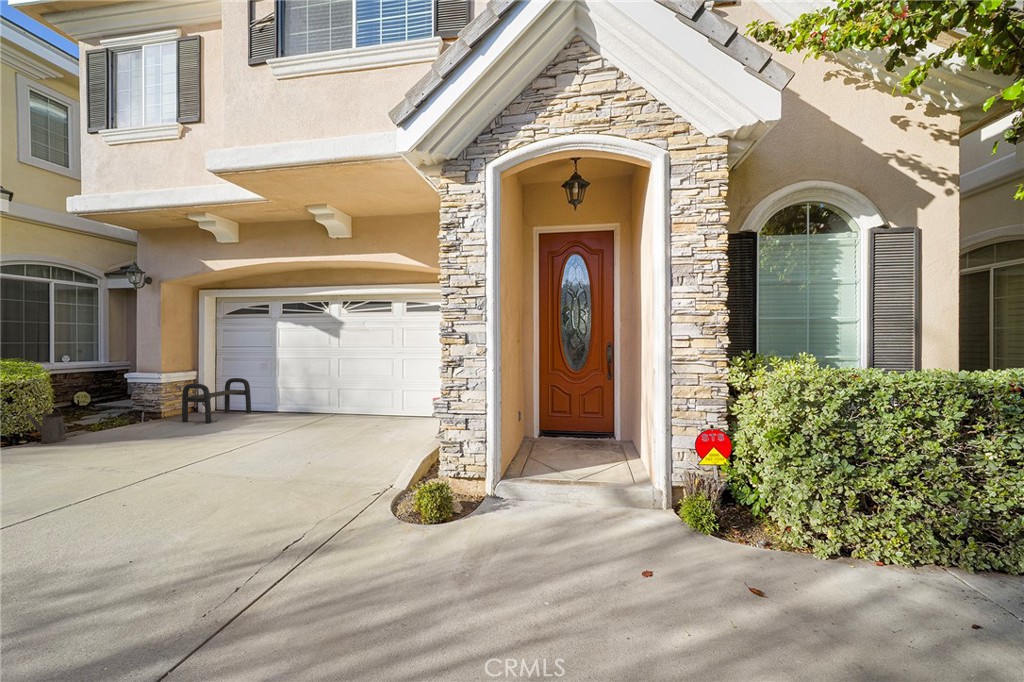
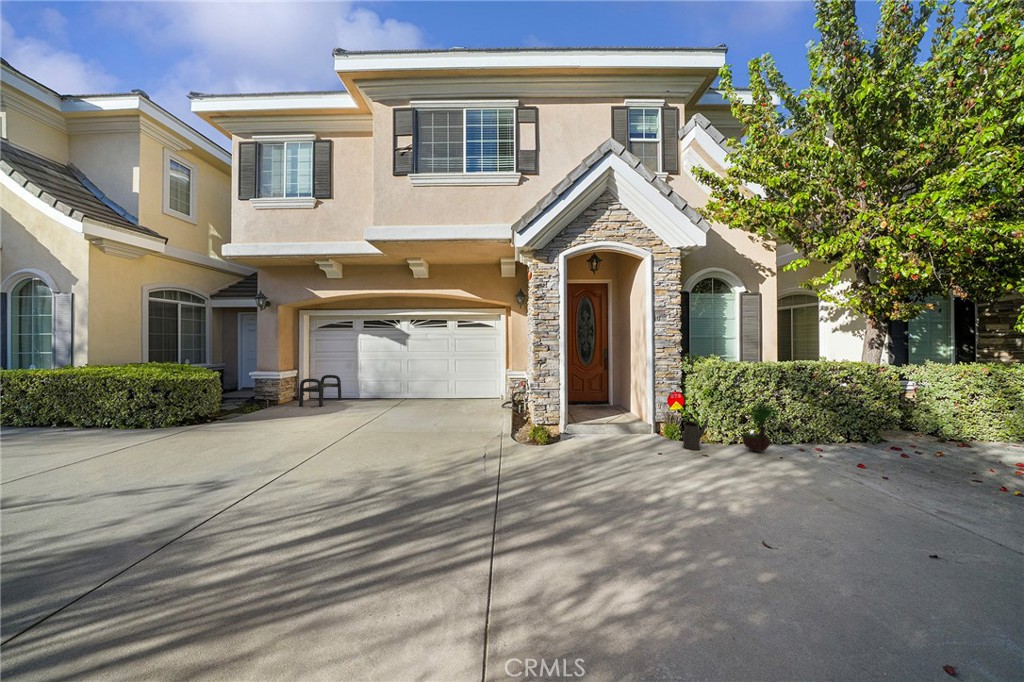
watering can: present [26,407,67,443] -> present [682,416,709,450]
potted tree: none [857,461,957,582] -> present [742,403,775,452]

